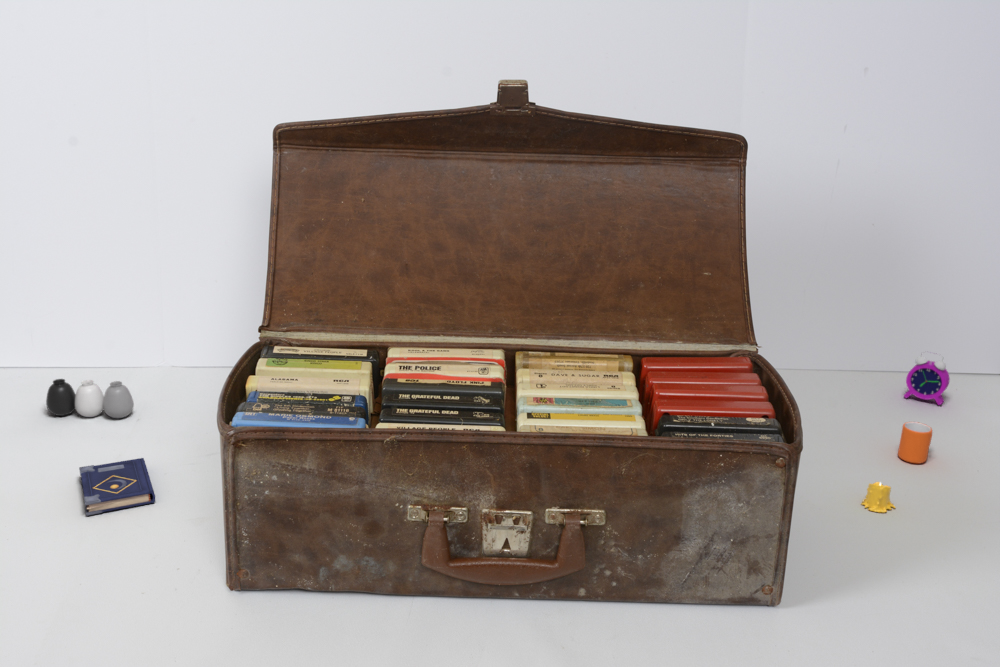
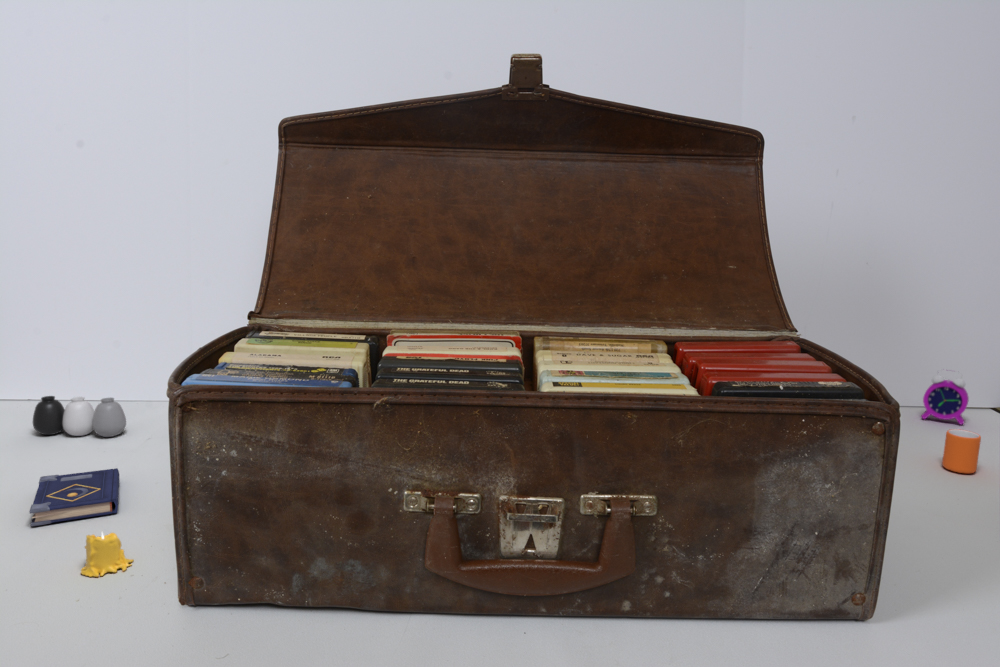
candle: present [861,482,895,513] -> present [81,533,133,577]

